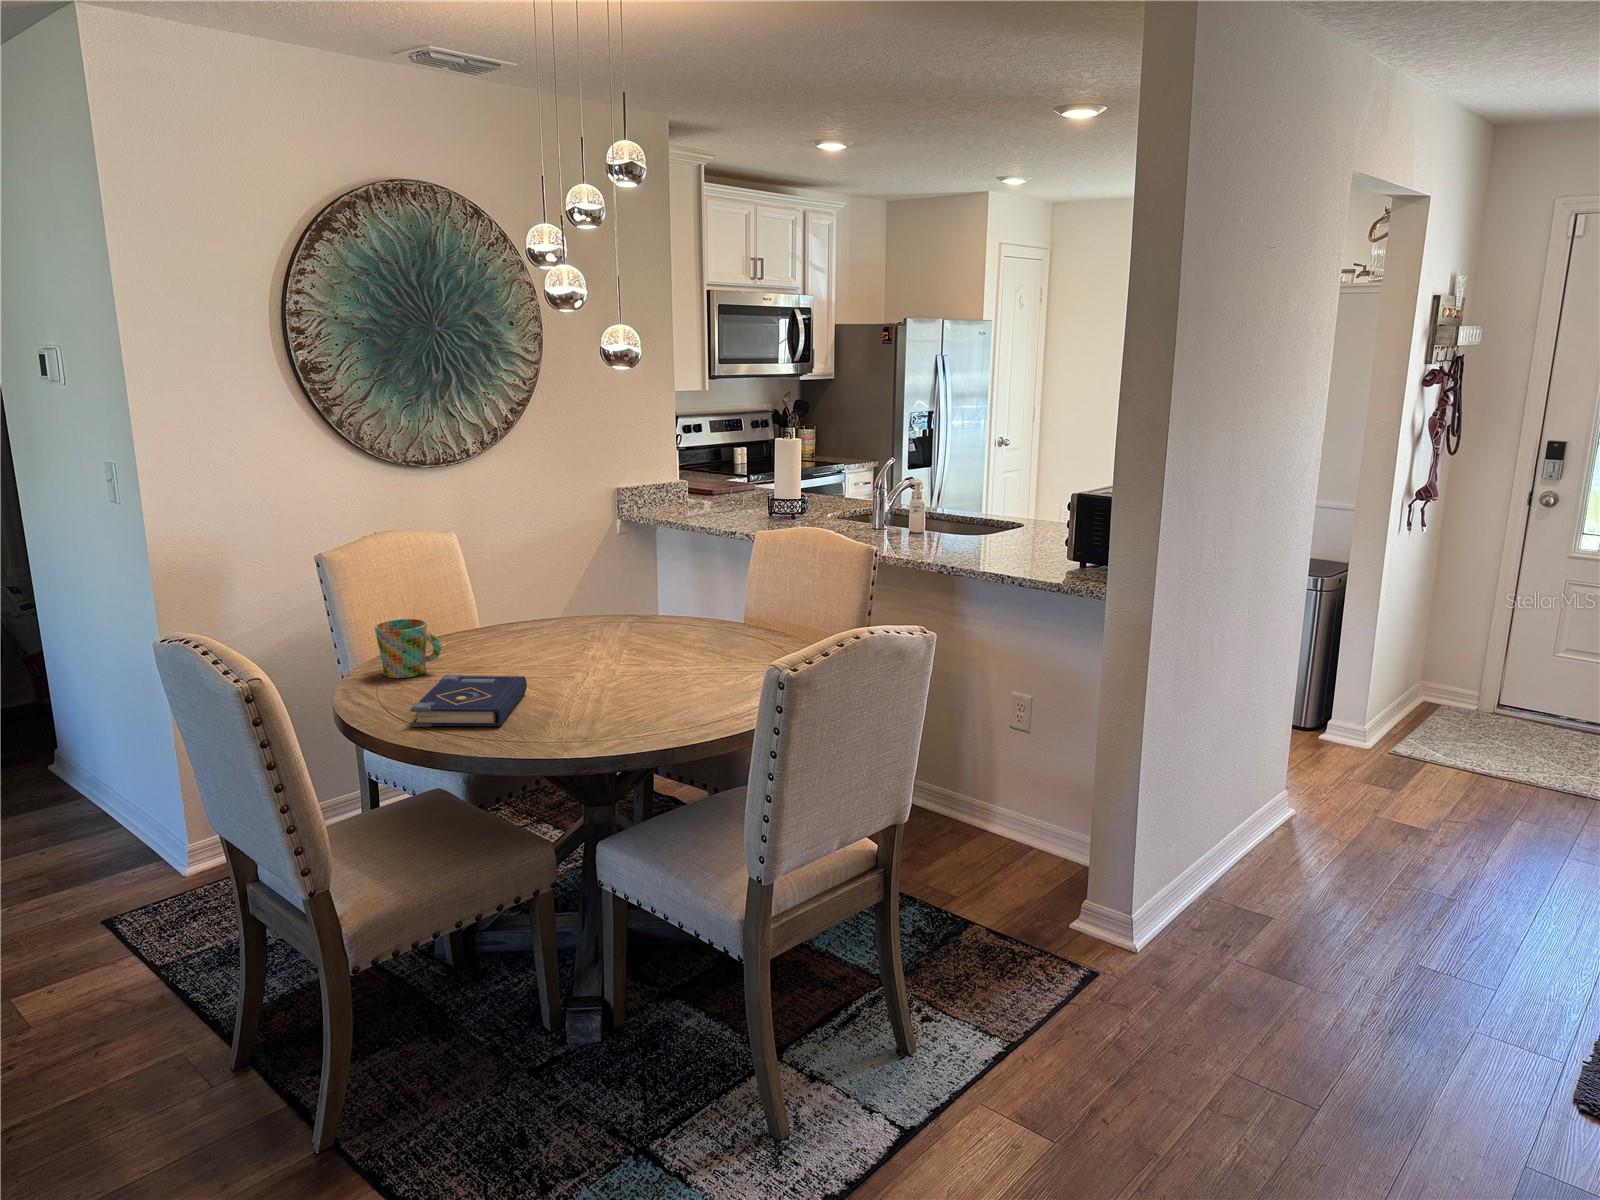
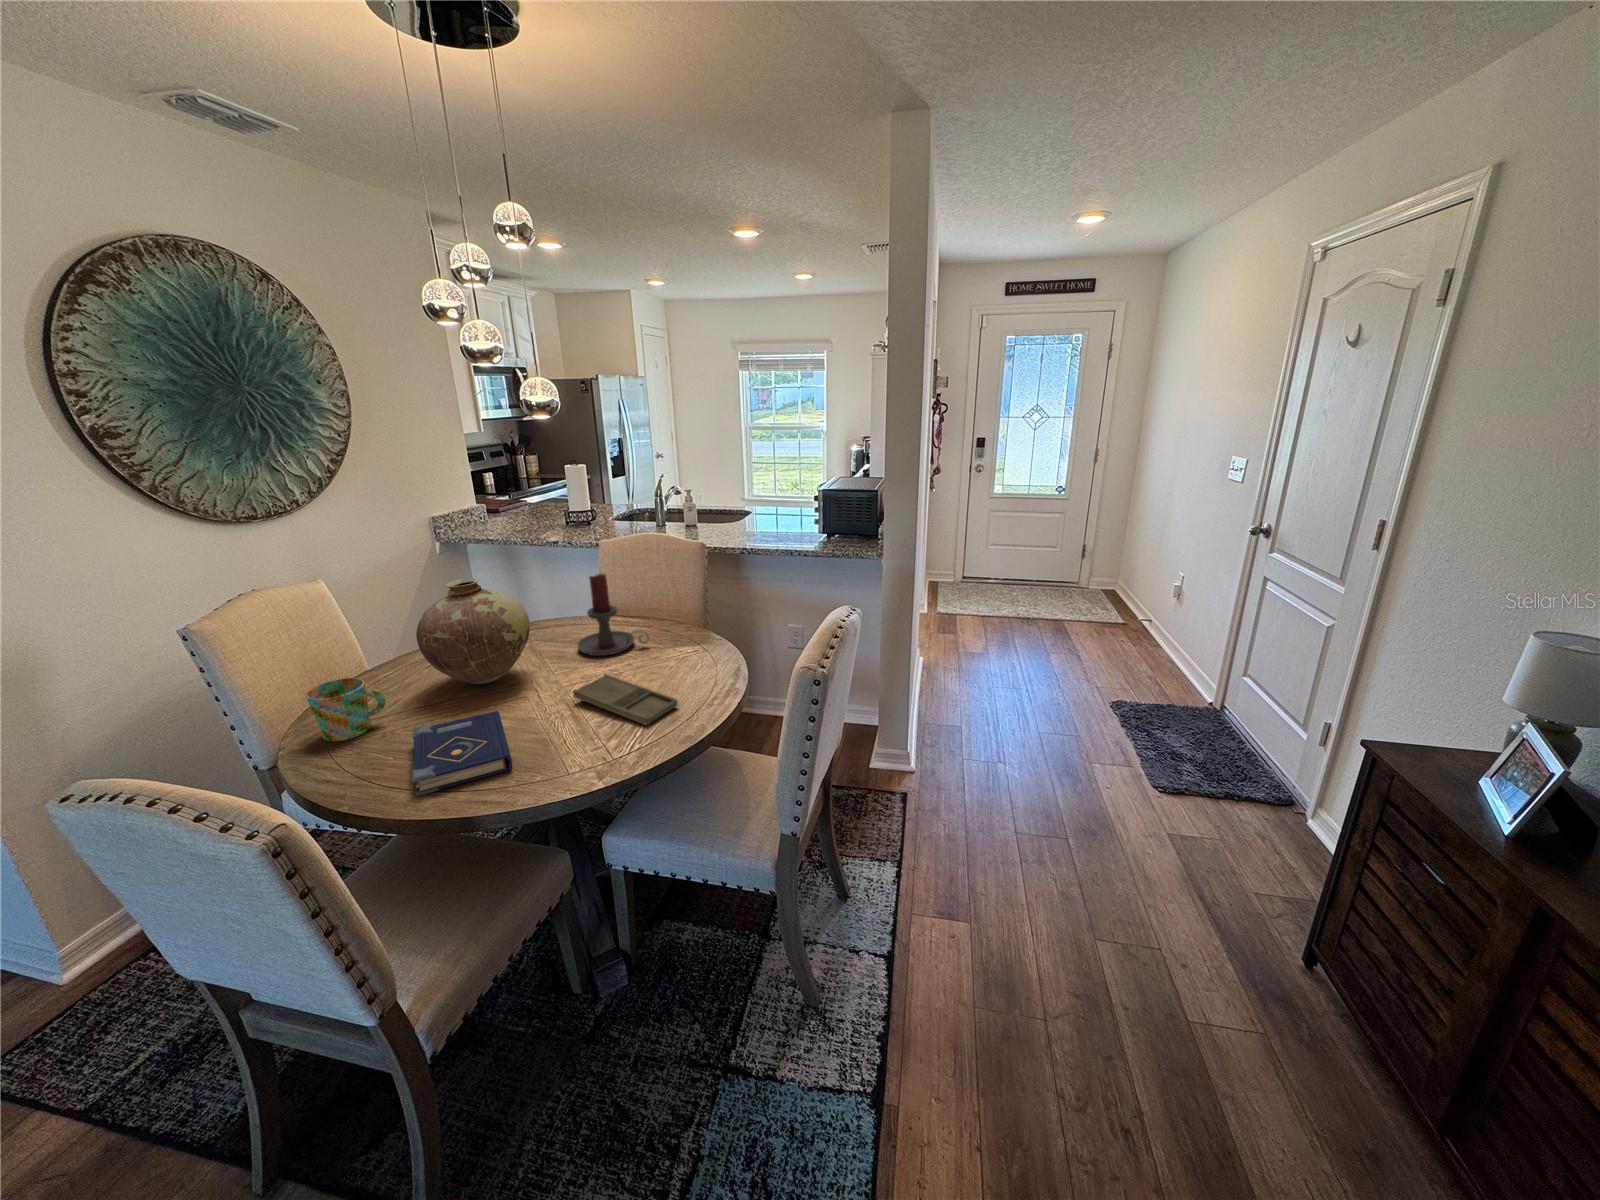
vase: none [488,538,603,659] -> present [416,578,530,684]
candle holder: none [662,555,744,658] -> present [577,574,649,656]
tray: none [609,668,703,721] -> present [573,674,678,725]

